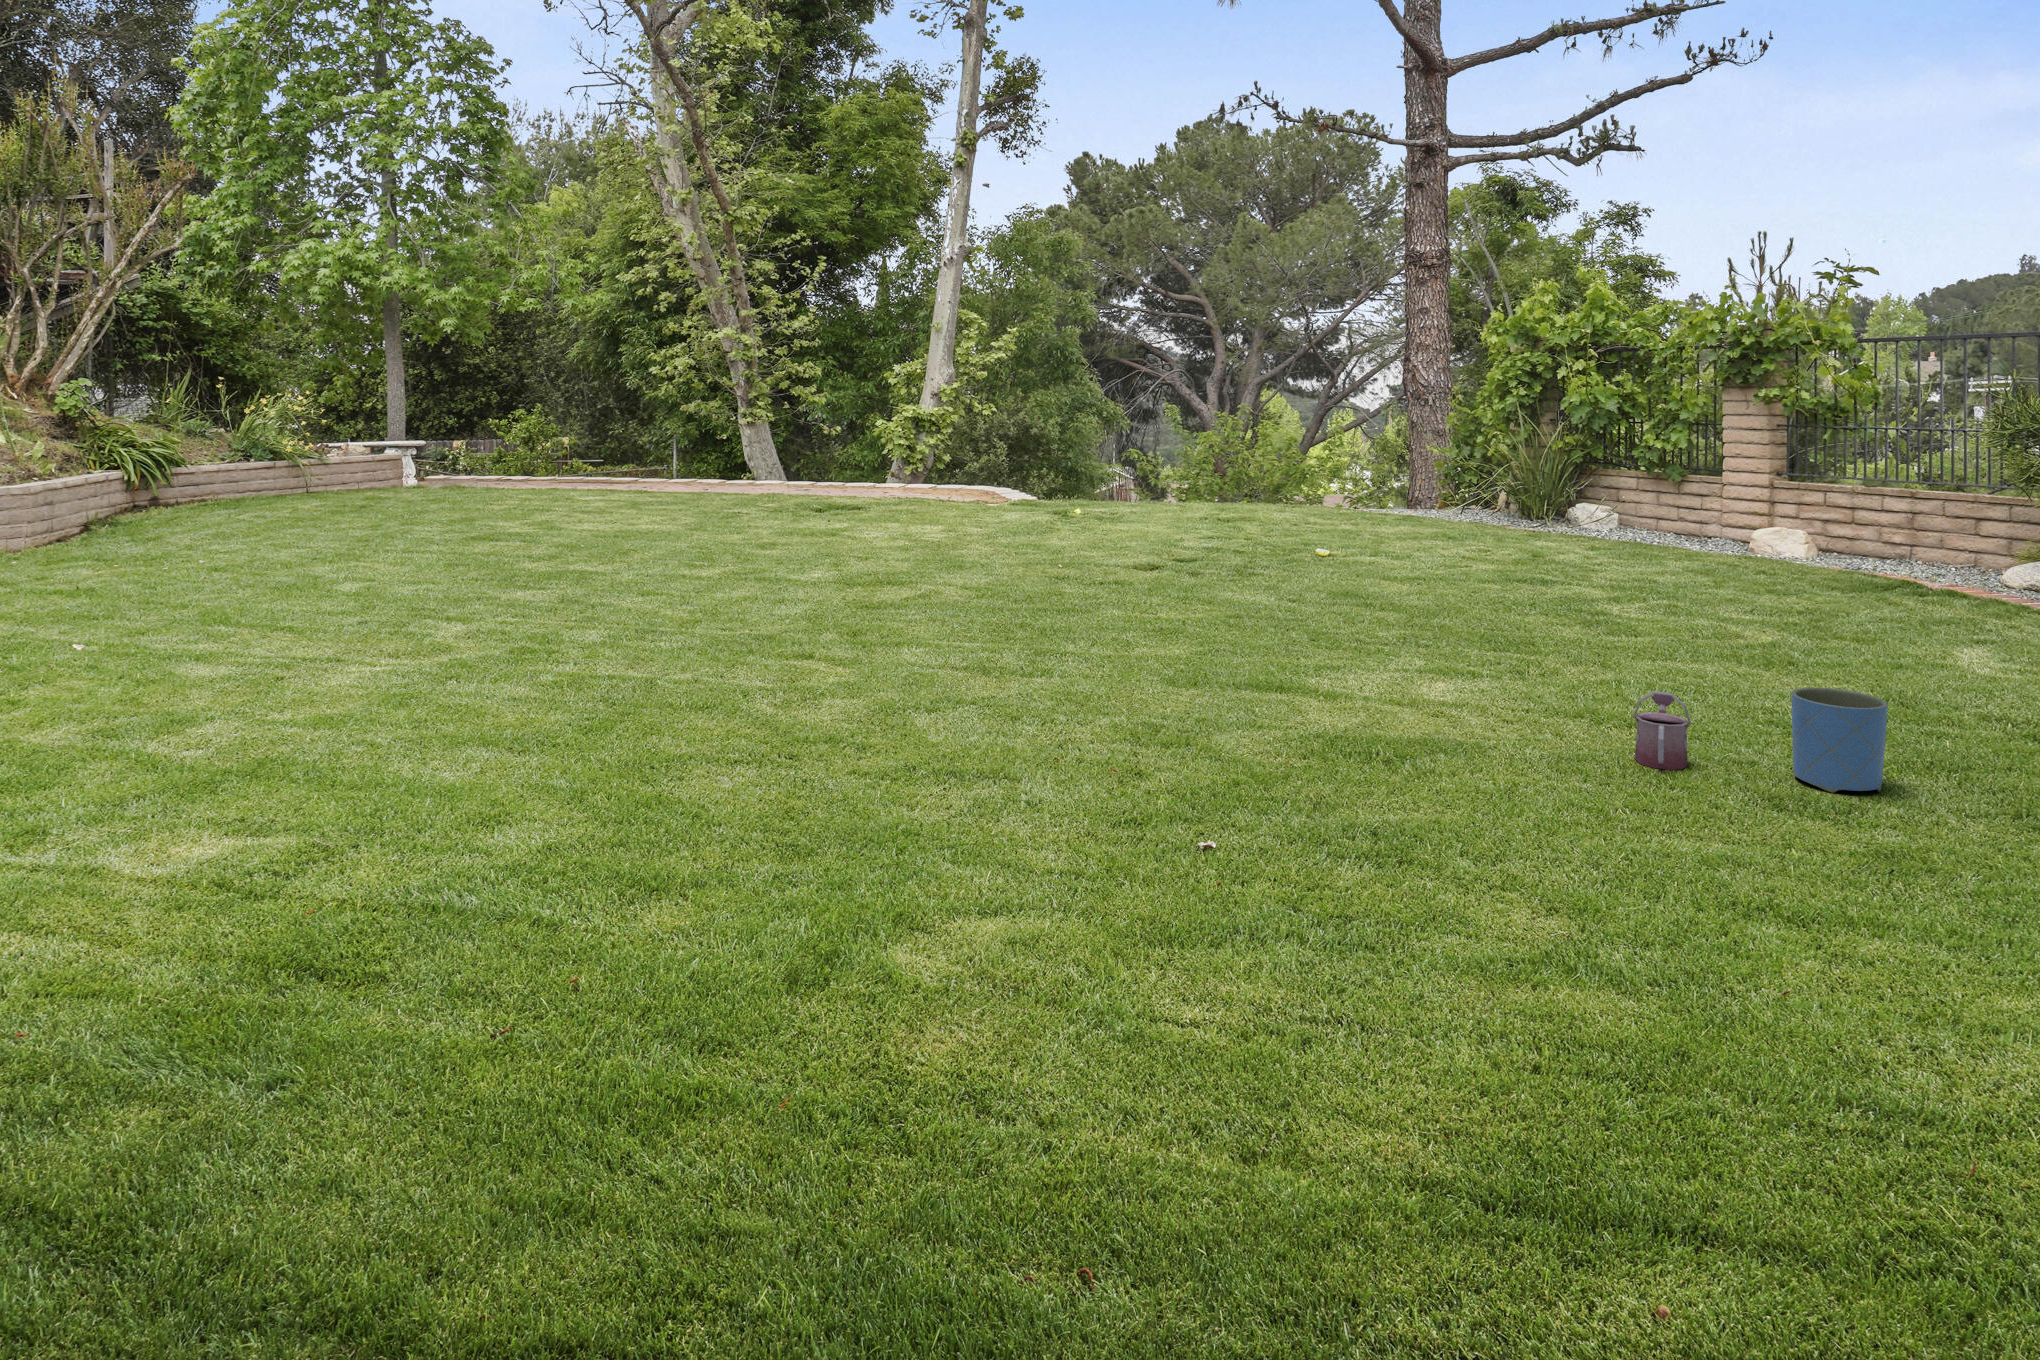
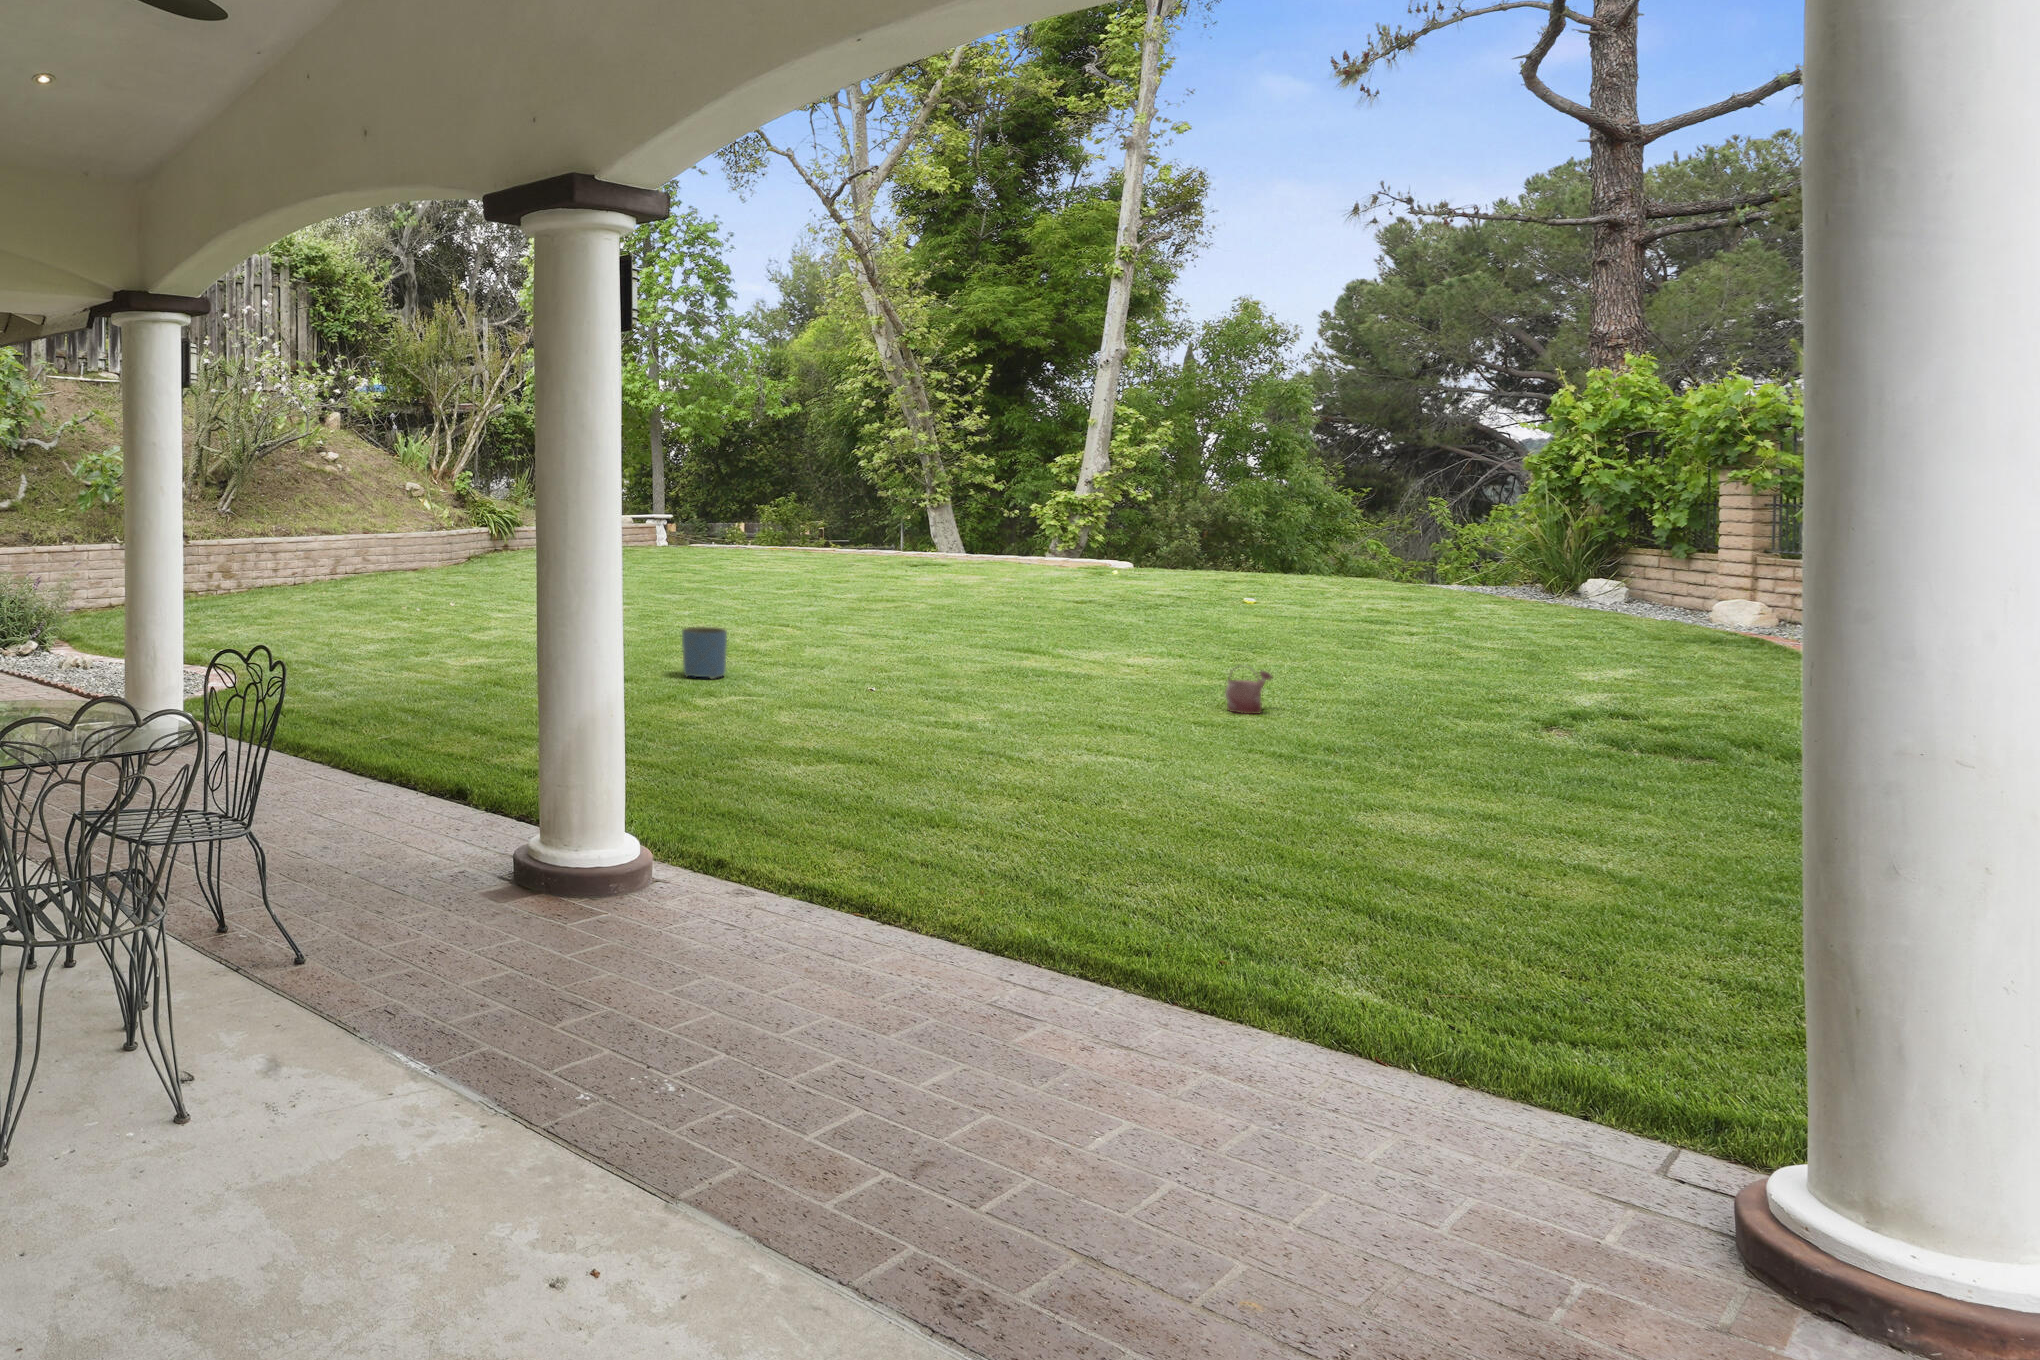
planter: present [1791,687,1888,793] -> present [682,627,727,679]

